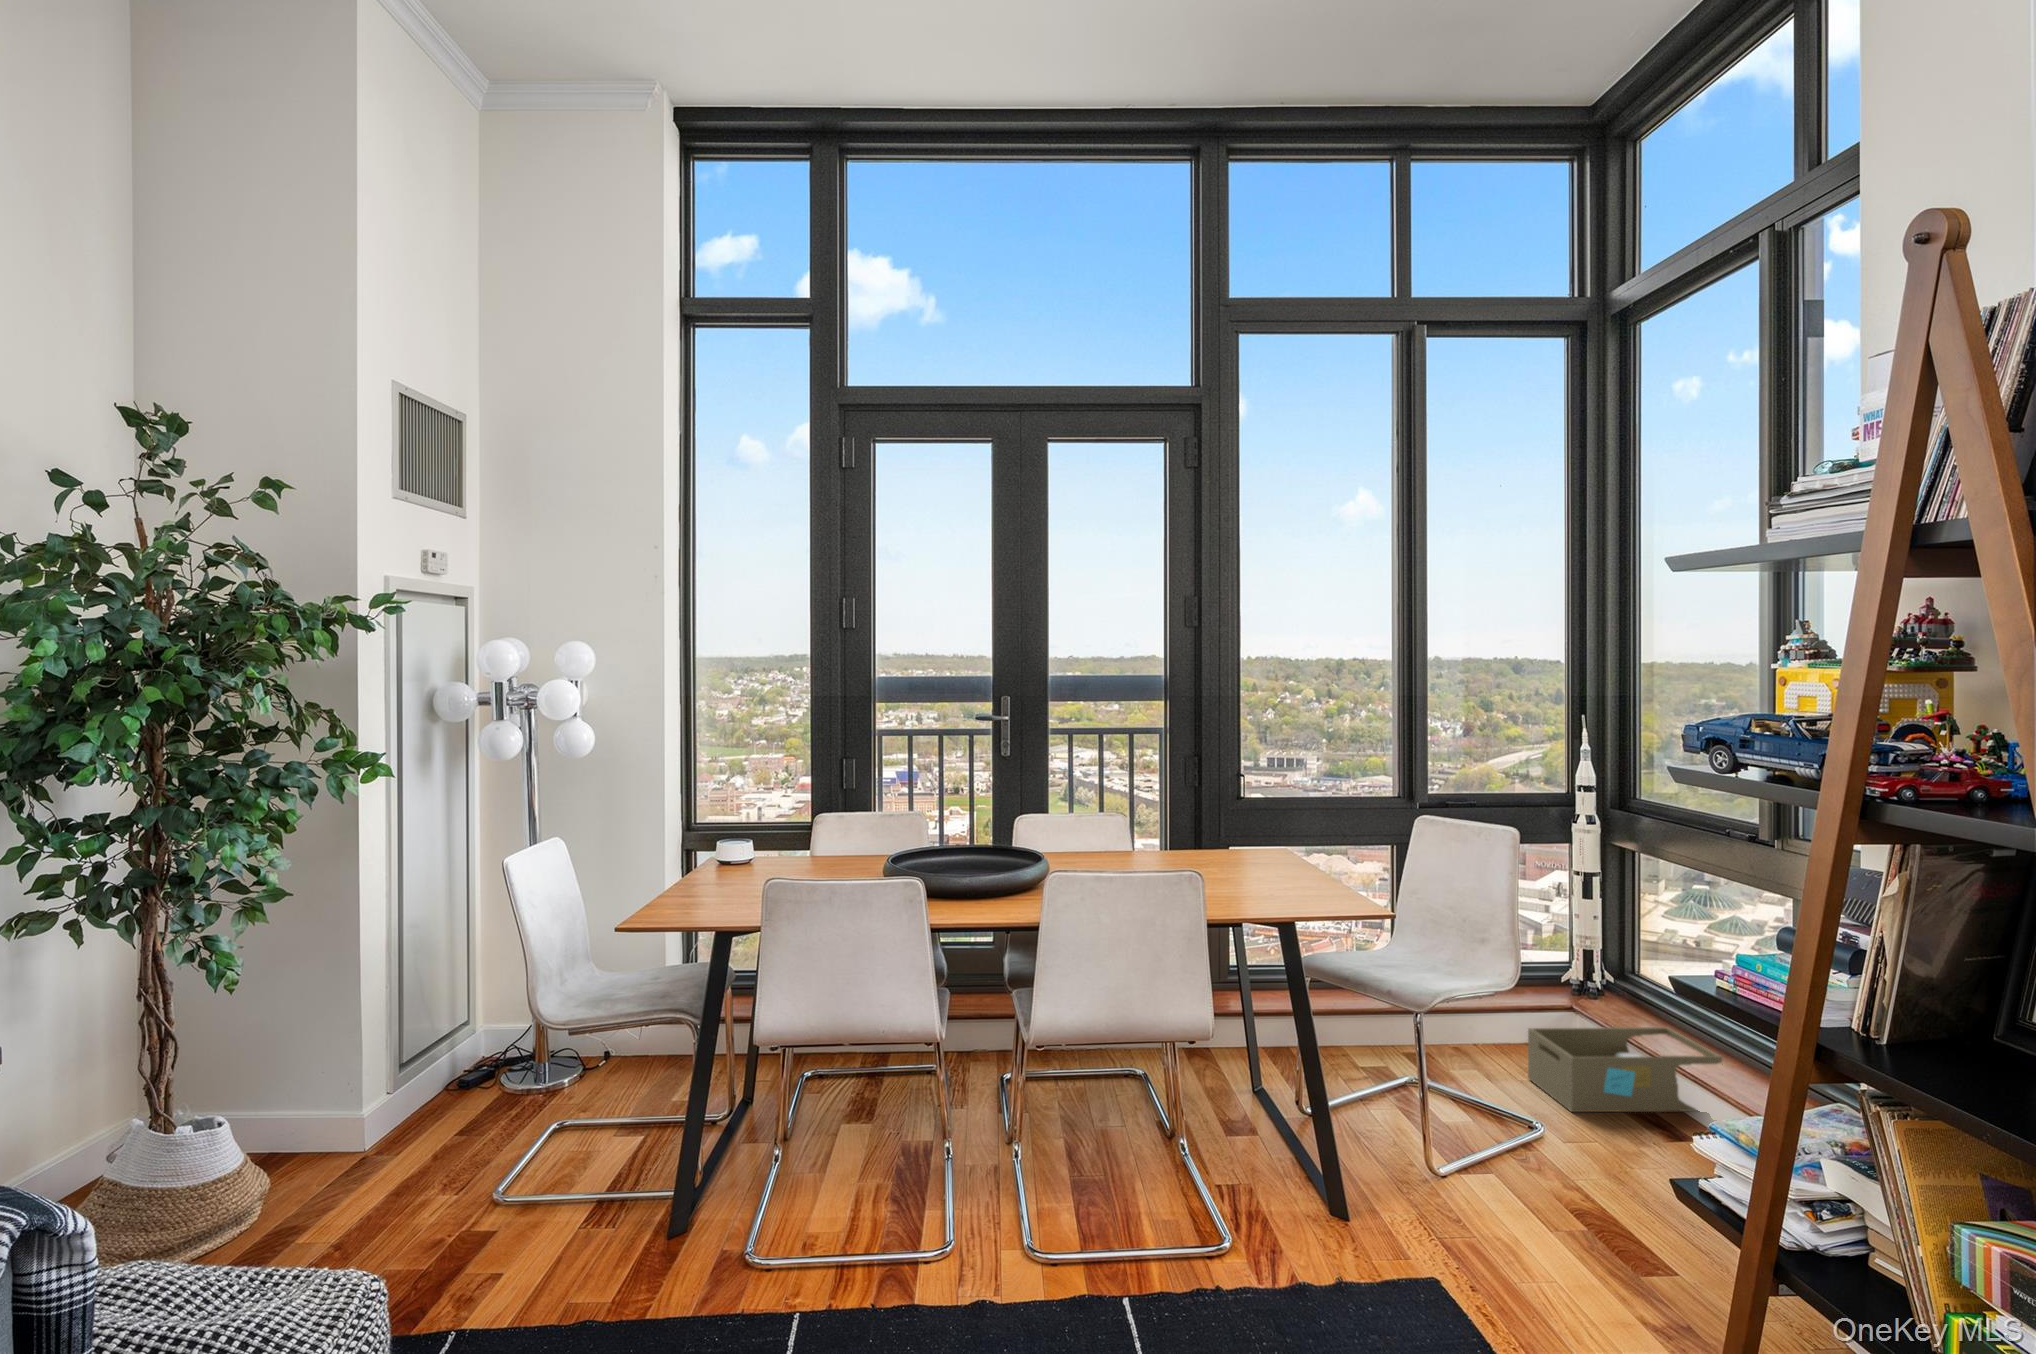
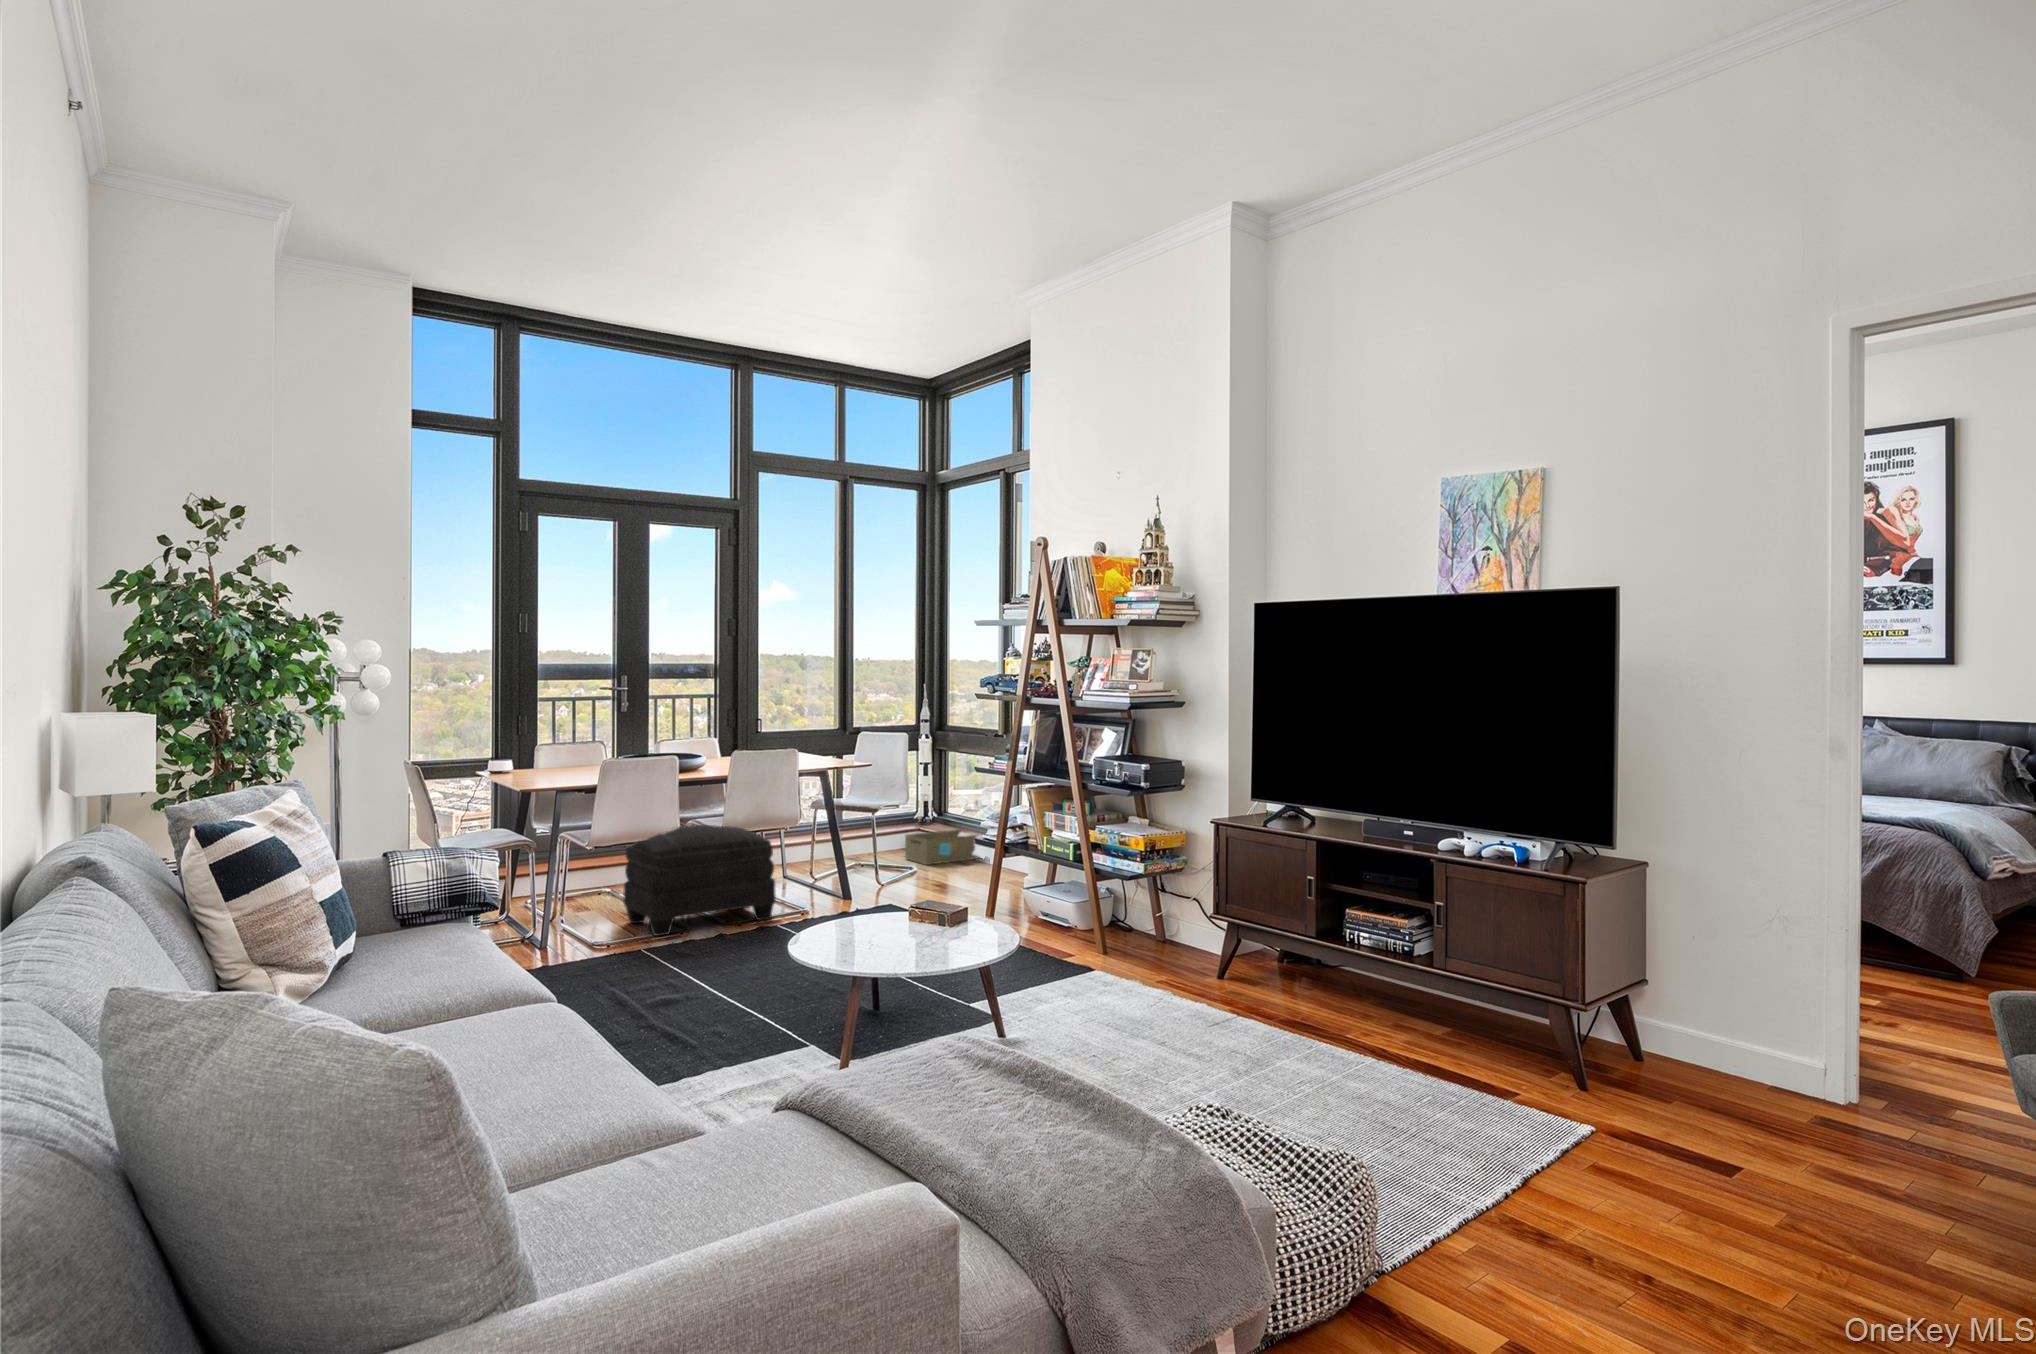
ottoman: none [846,1014,1137,1276] -> present [623,825,776,936]

